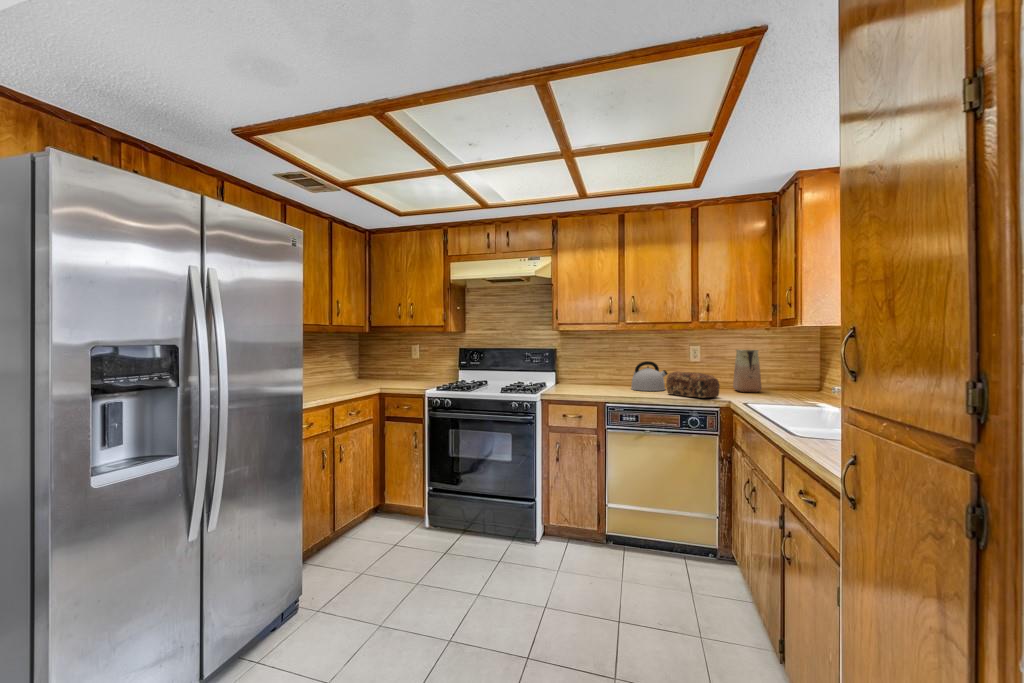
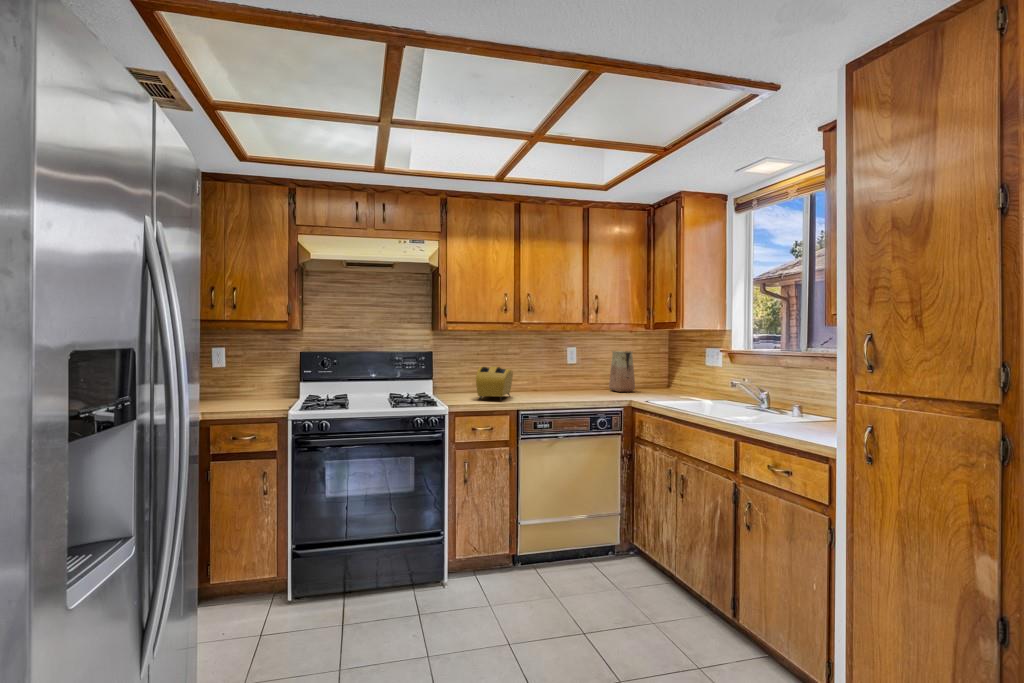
kettle: present [631,361,667,391] -> none [520,364,556,396]
toaster: none [577,362,618,393] -> present [476,366,513,400]
bread loaf: present [666,372,719,398] -> none [566,374,615,399]

